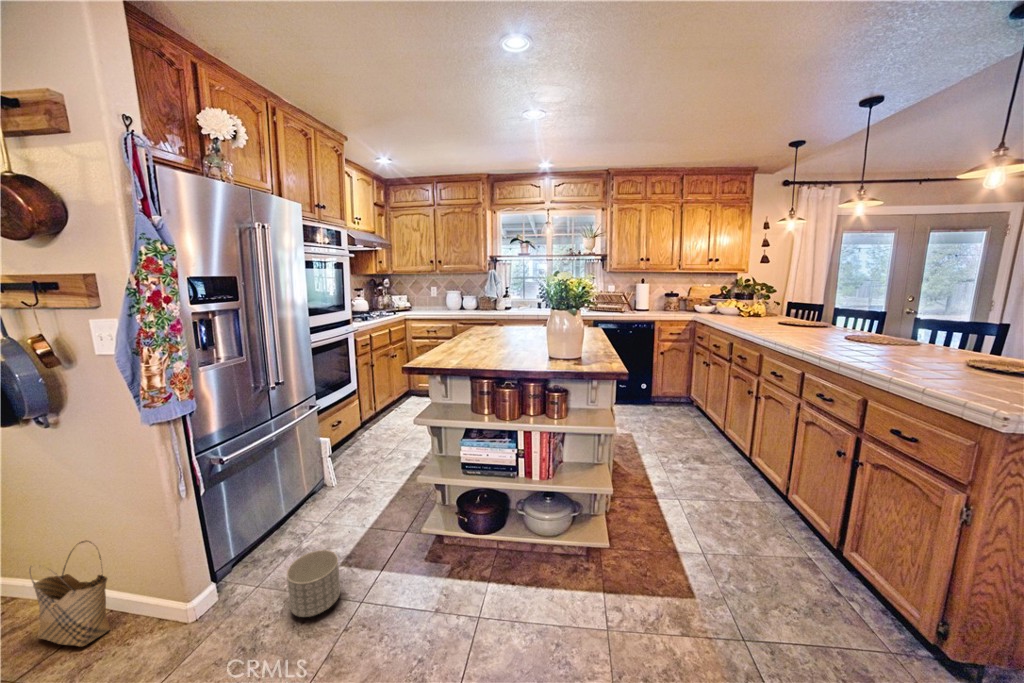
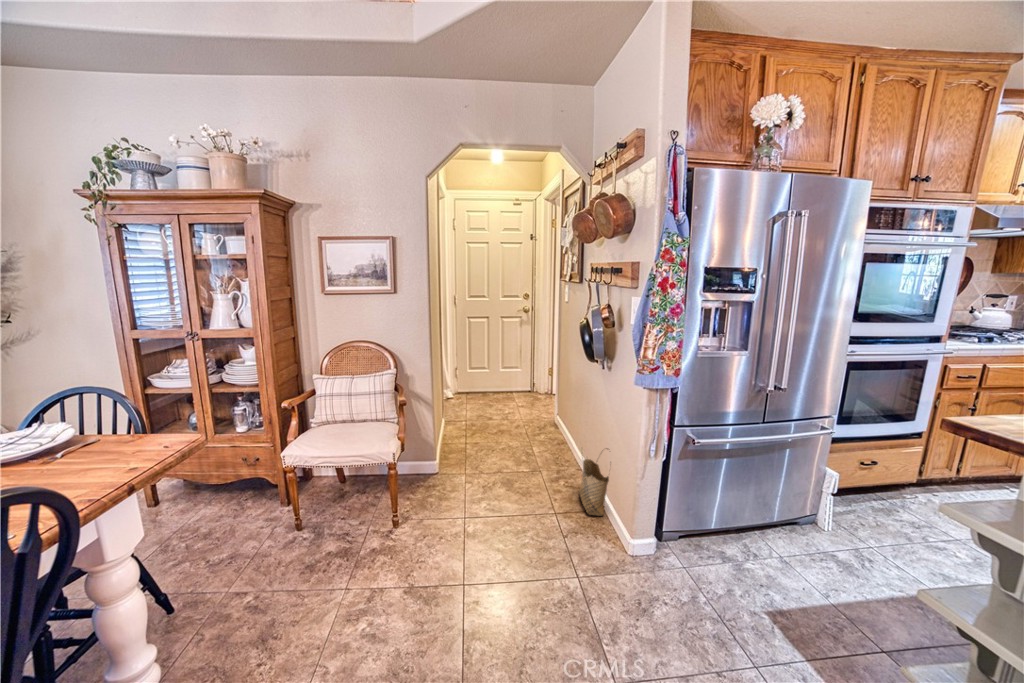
planter: present [287,550,340,617] -> none [690,568,749,640]

